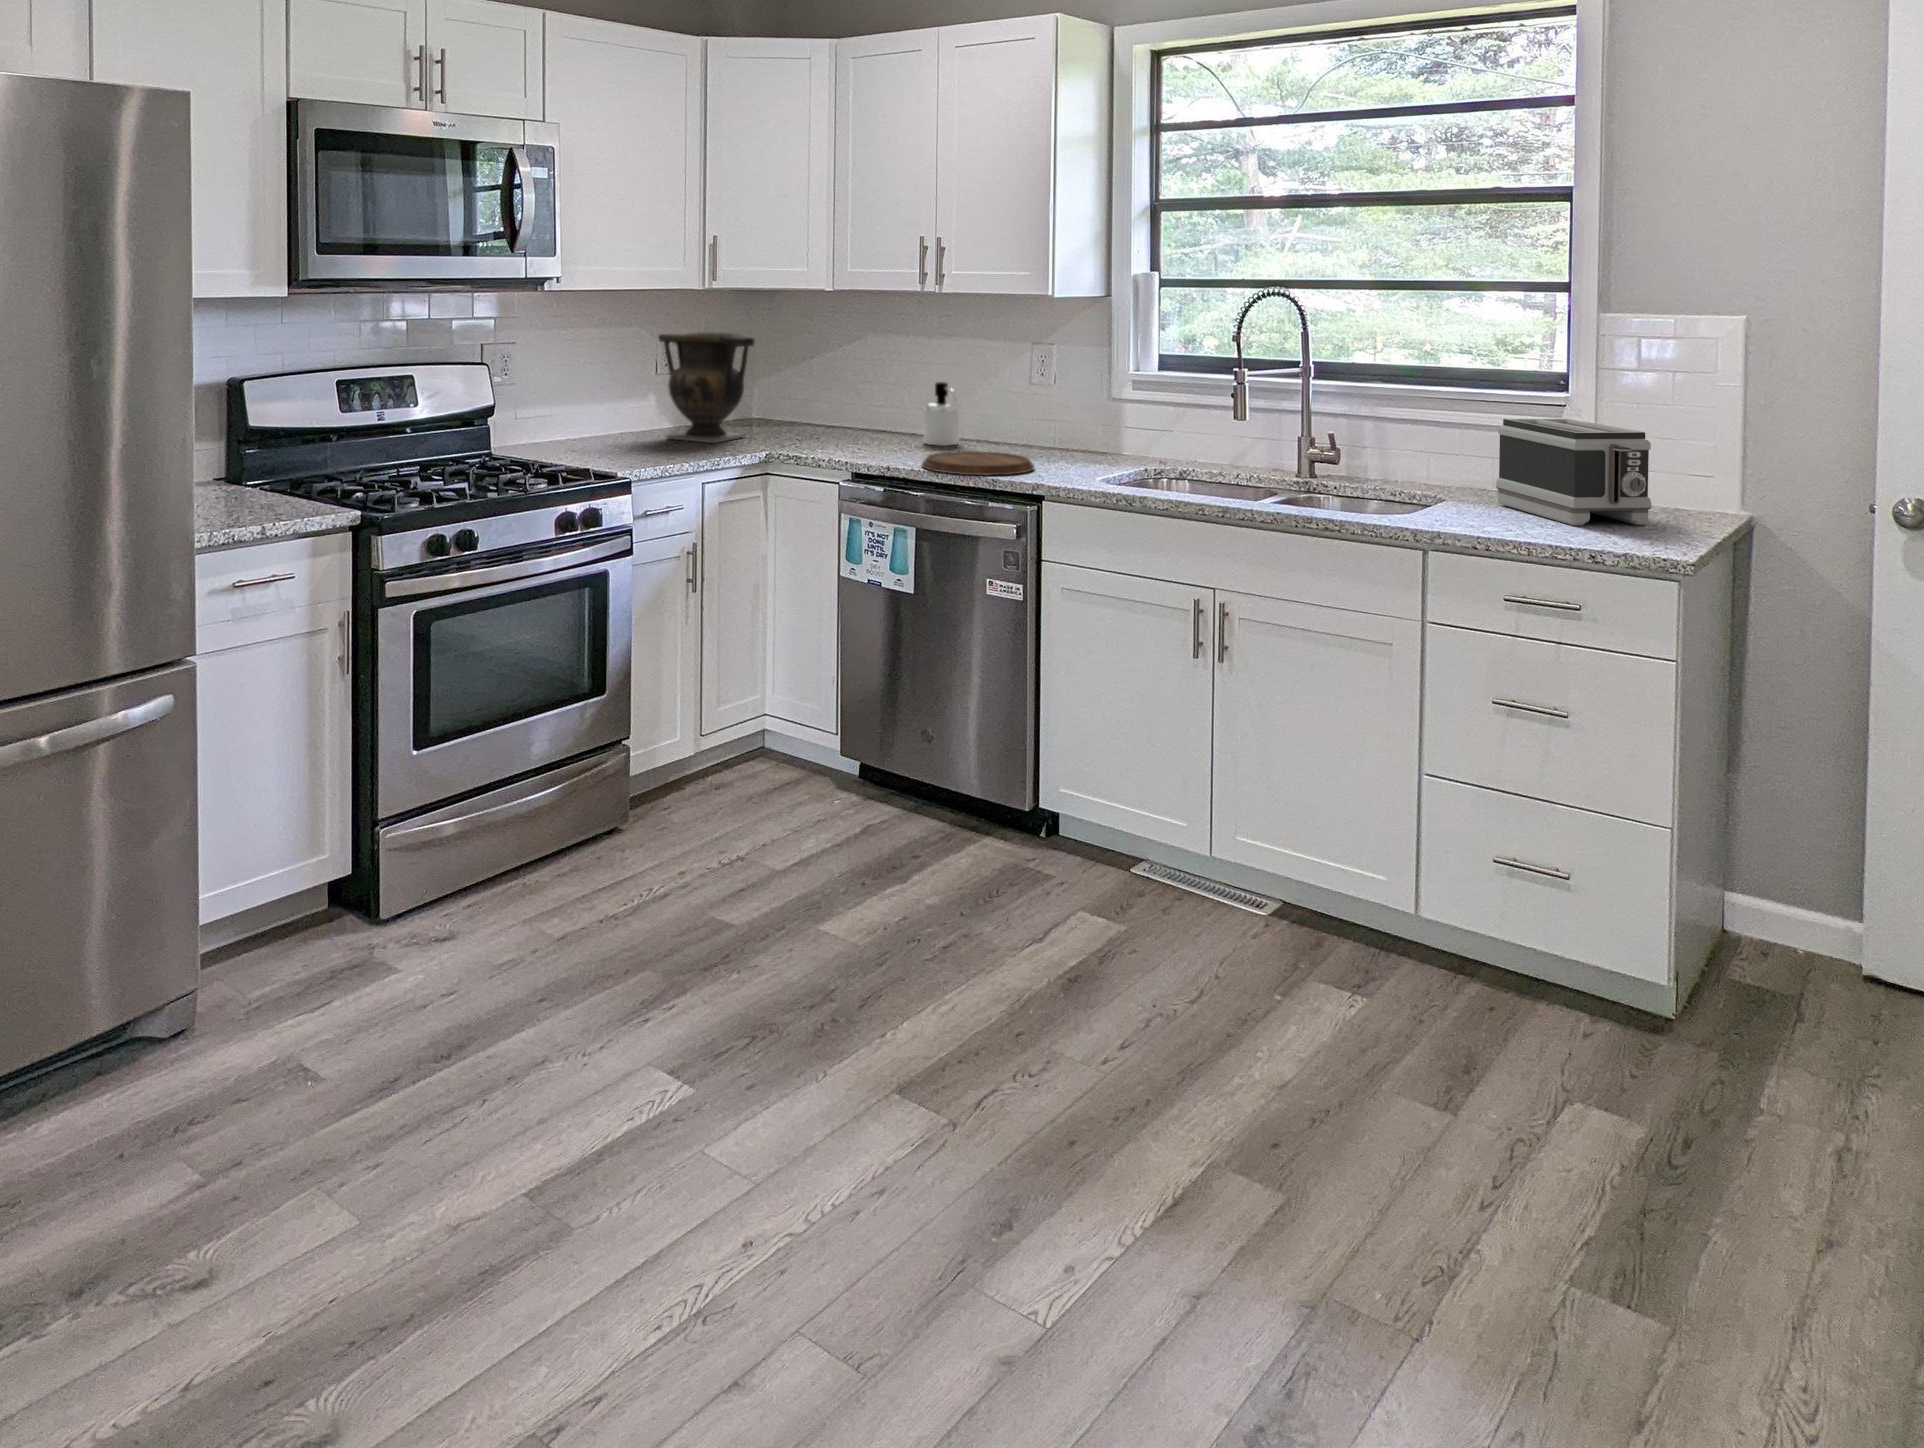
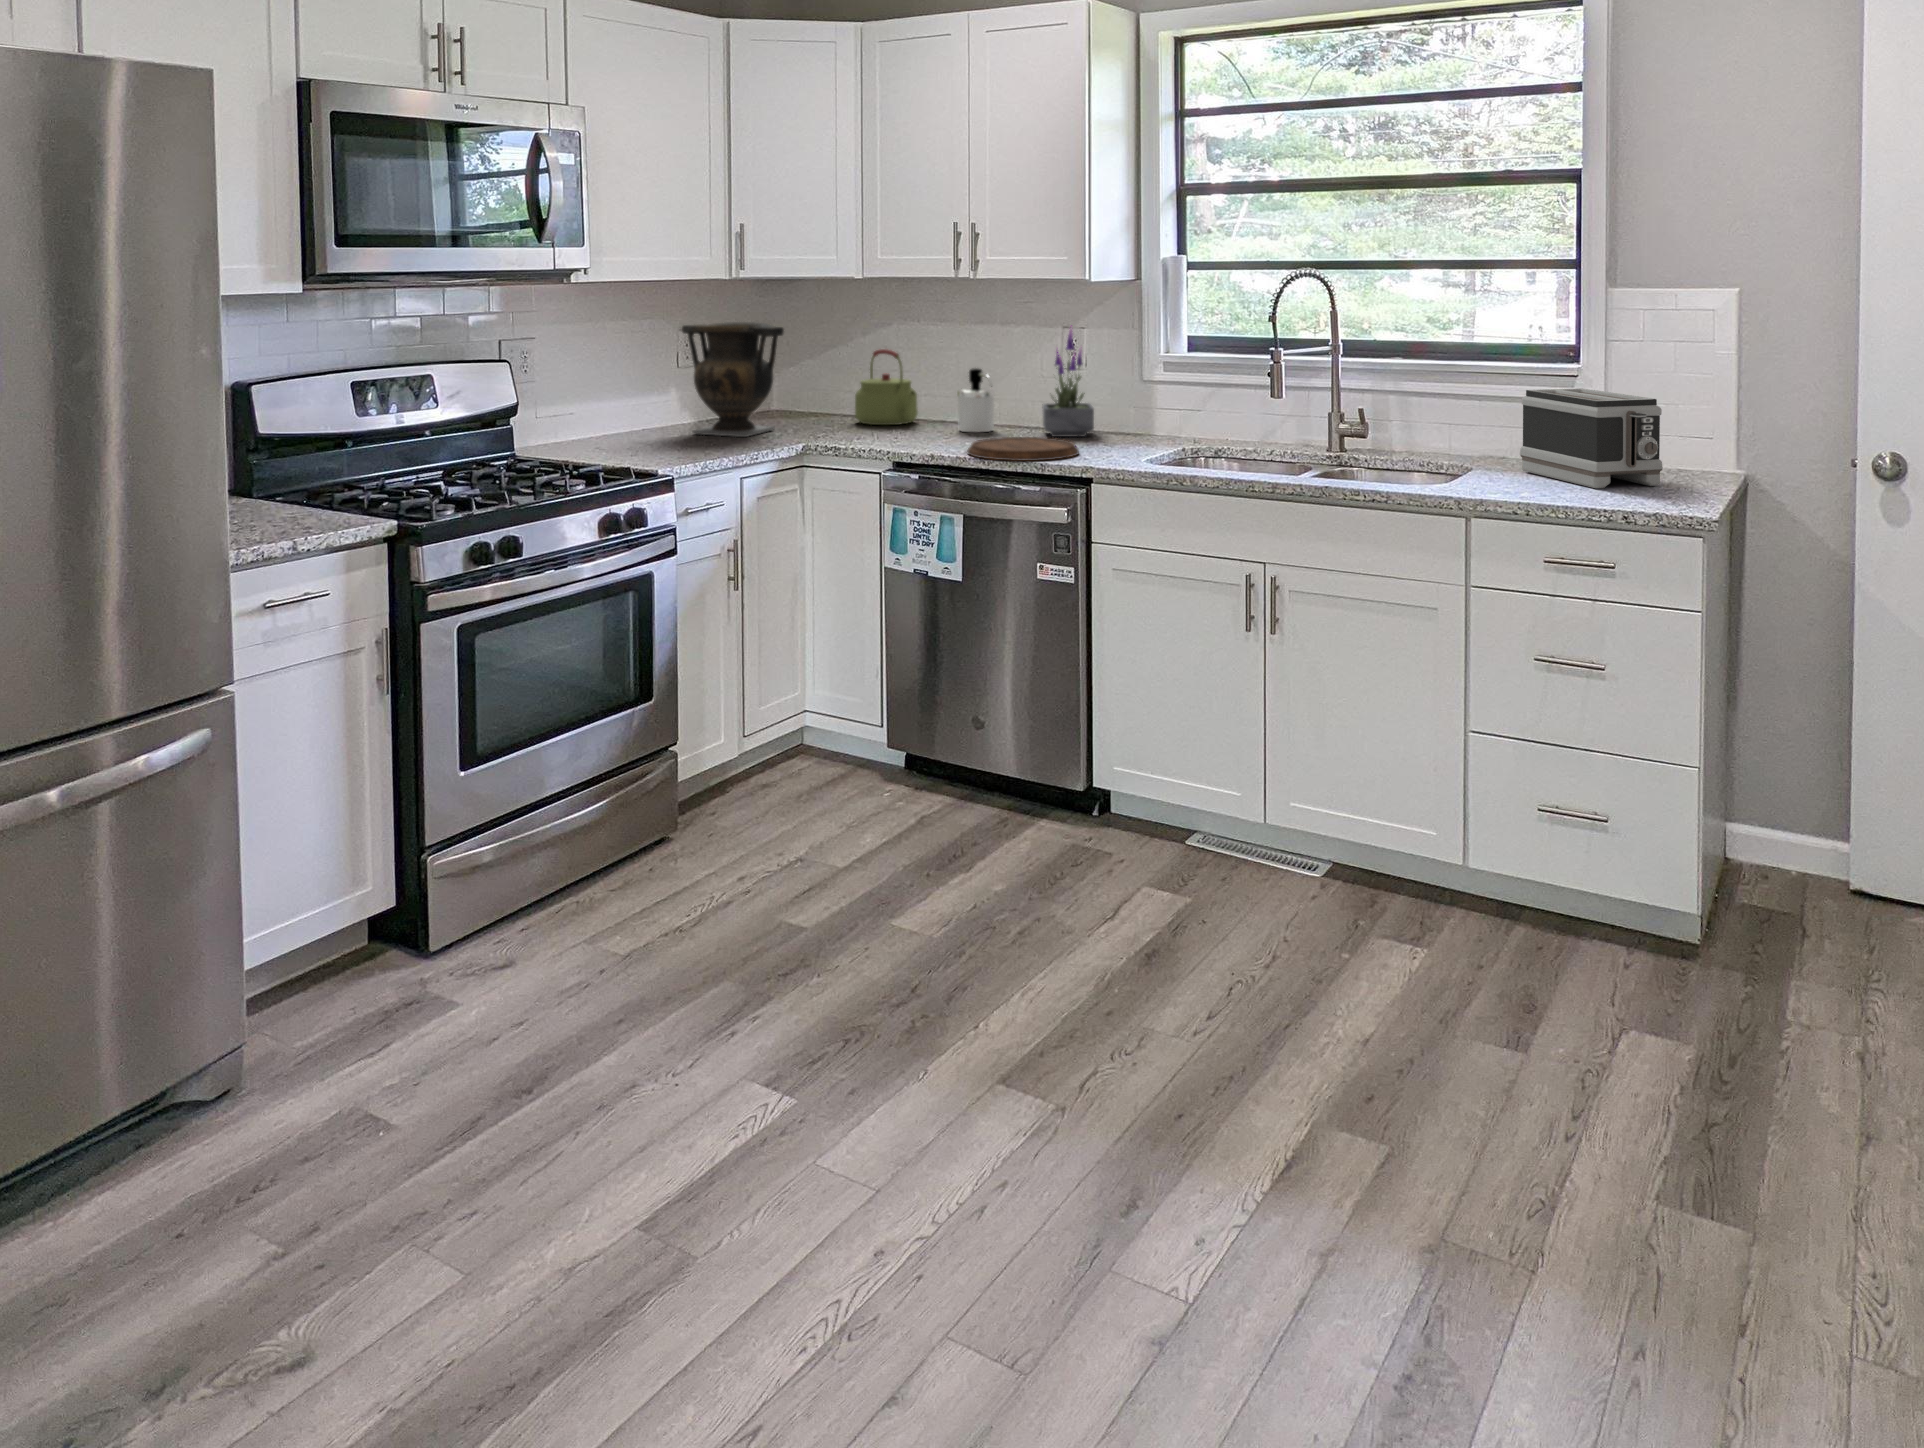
potted plant: none [1007,340,1057,453] -> present [1043,325,1094,437]
kettle: none [826,361,887,436] -> present [855,349,918,425]

